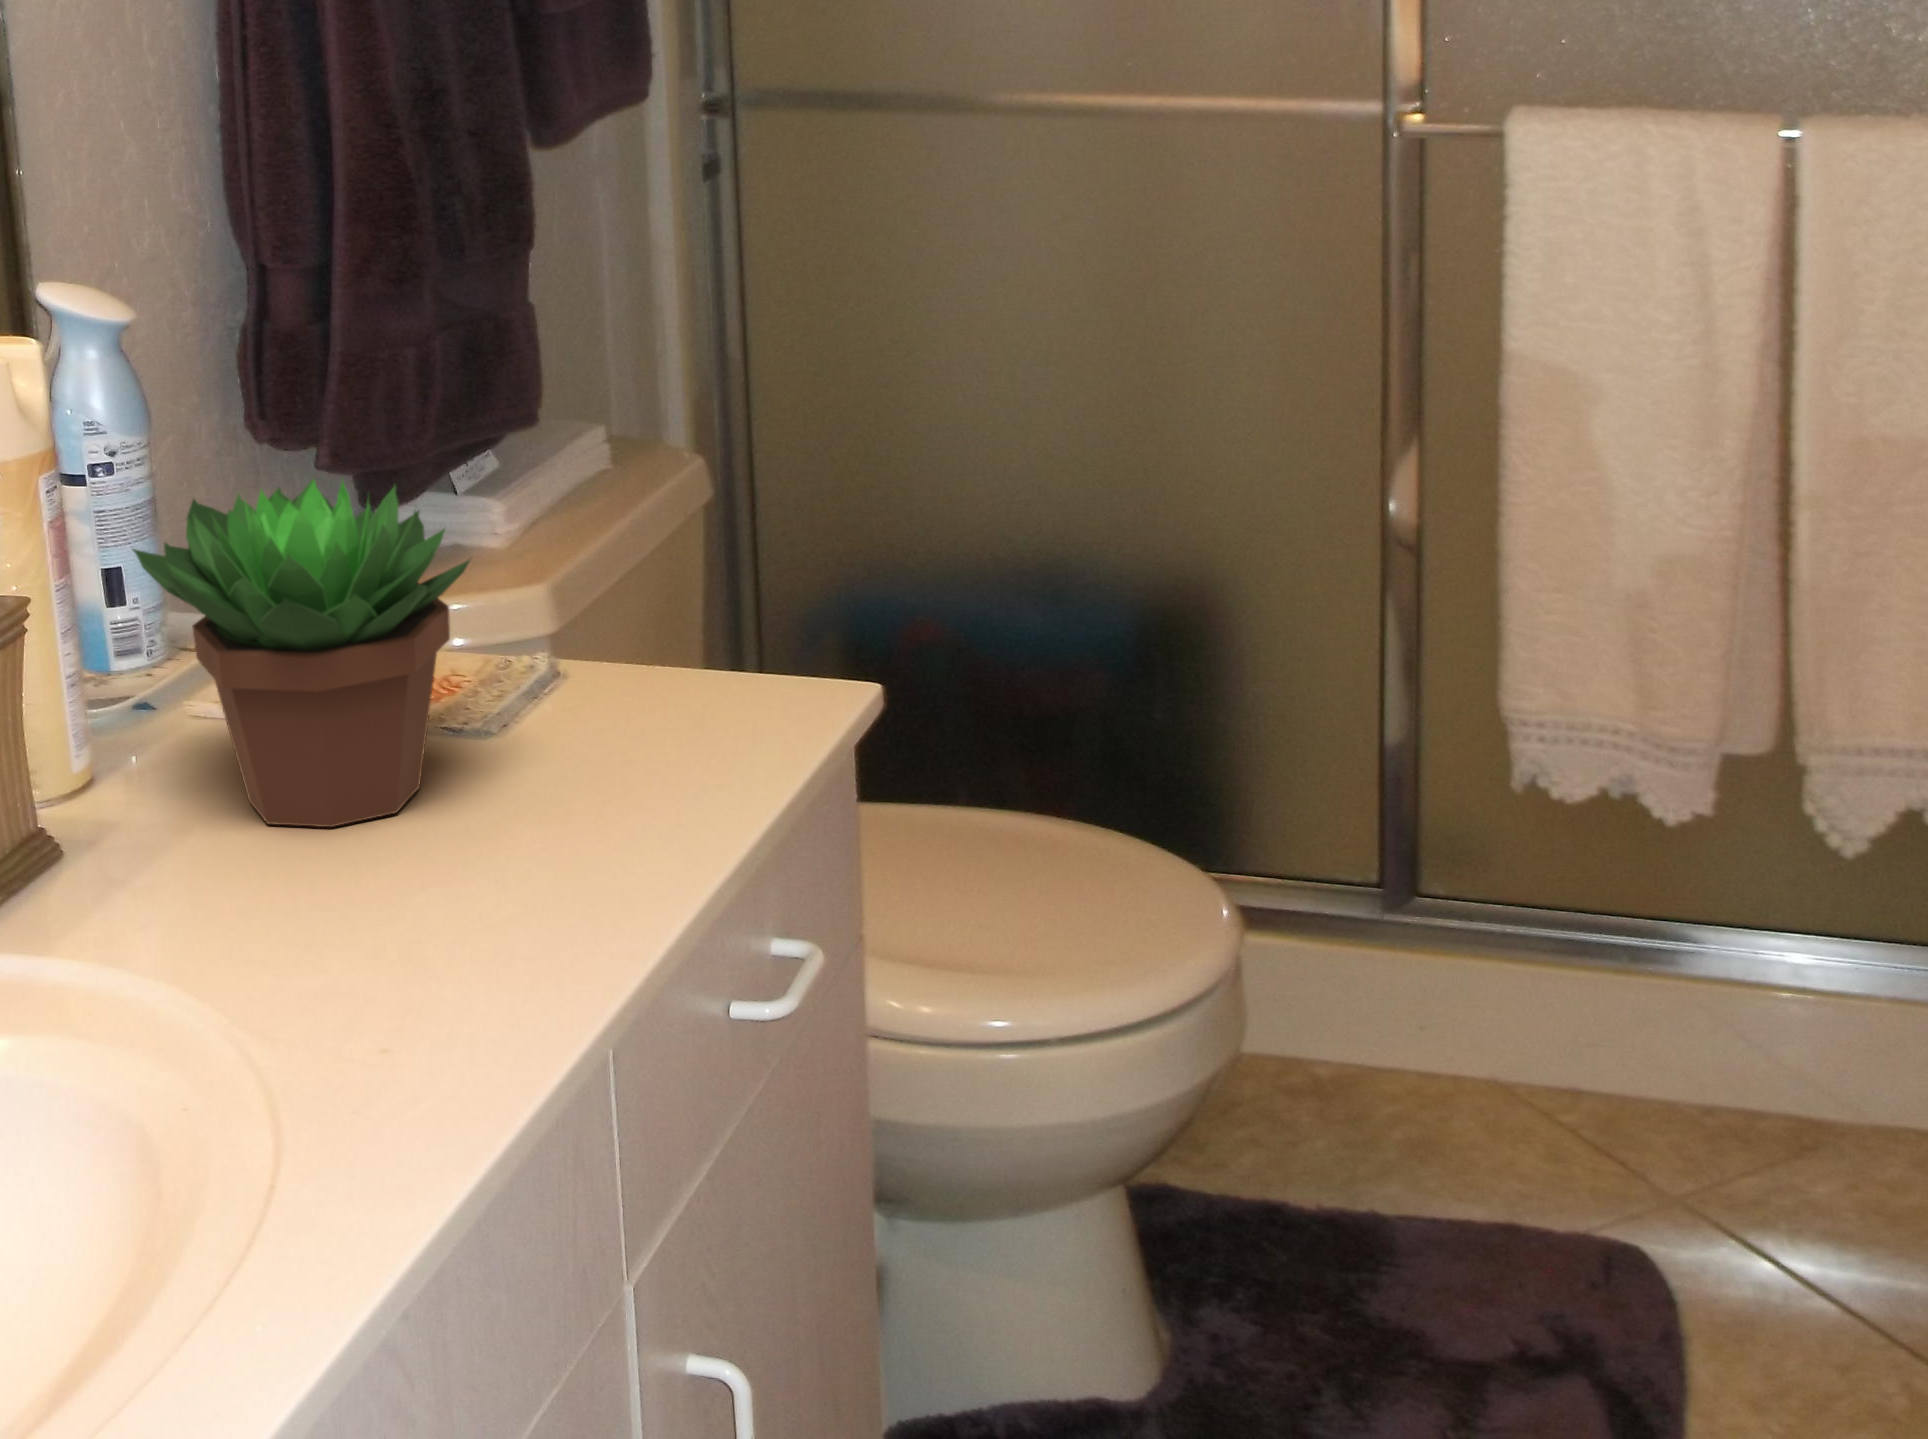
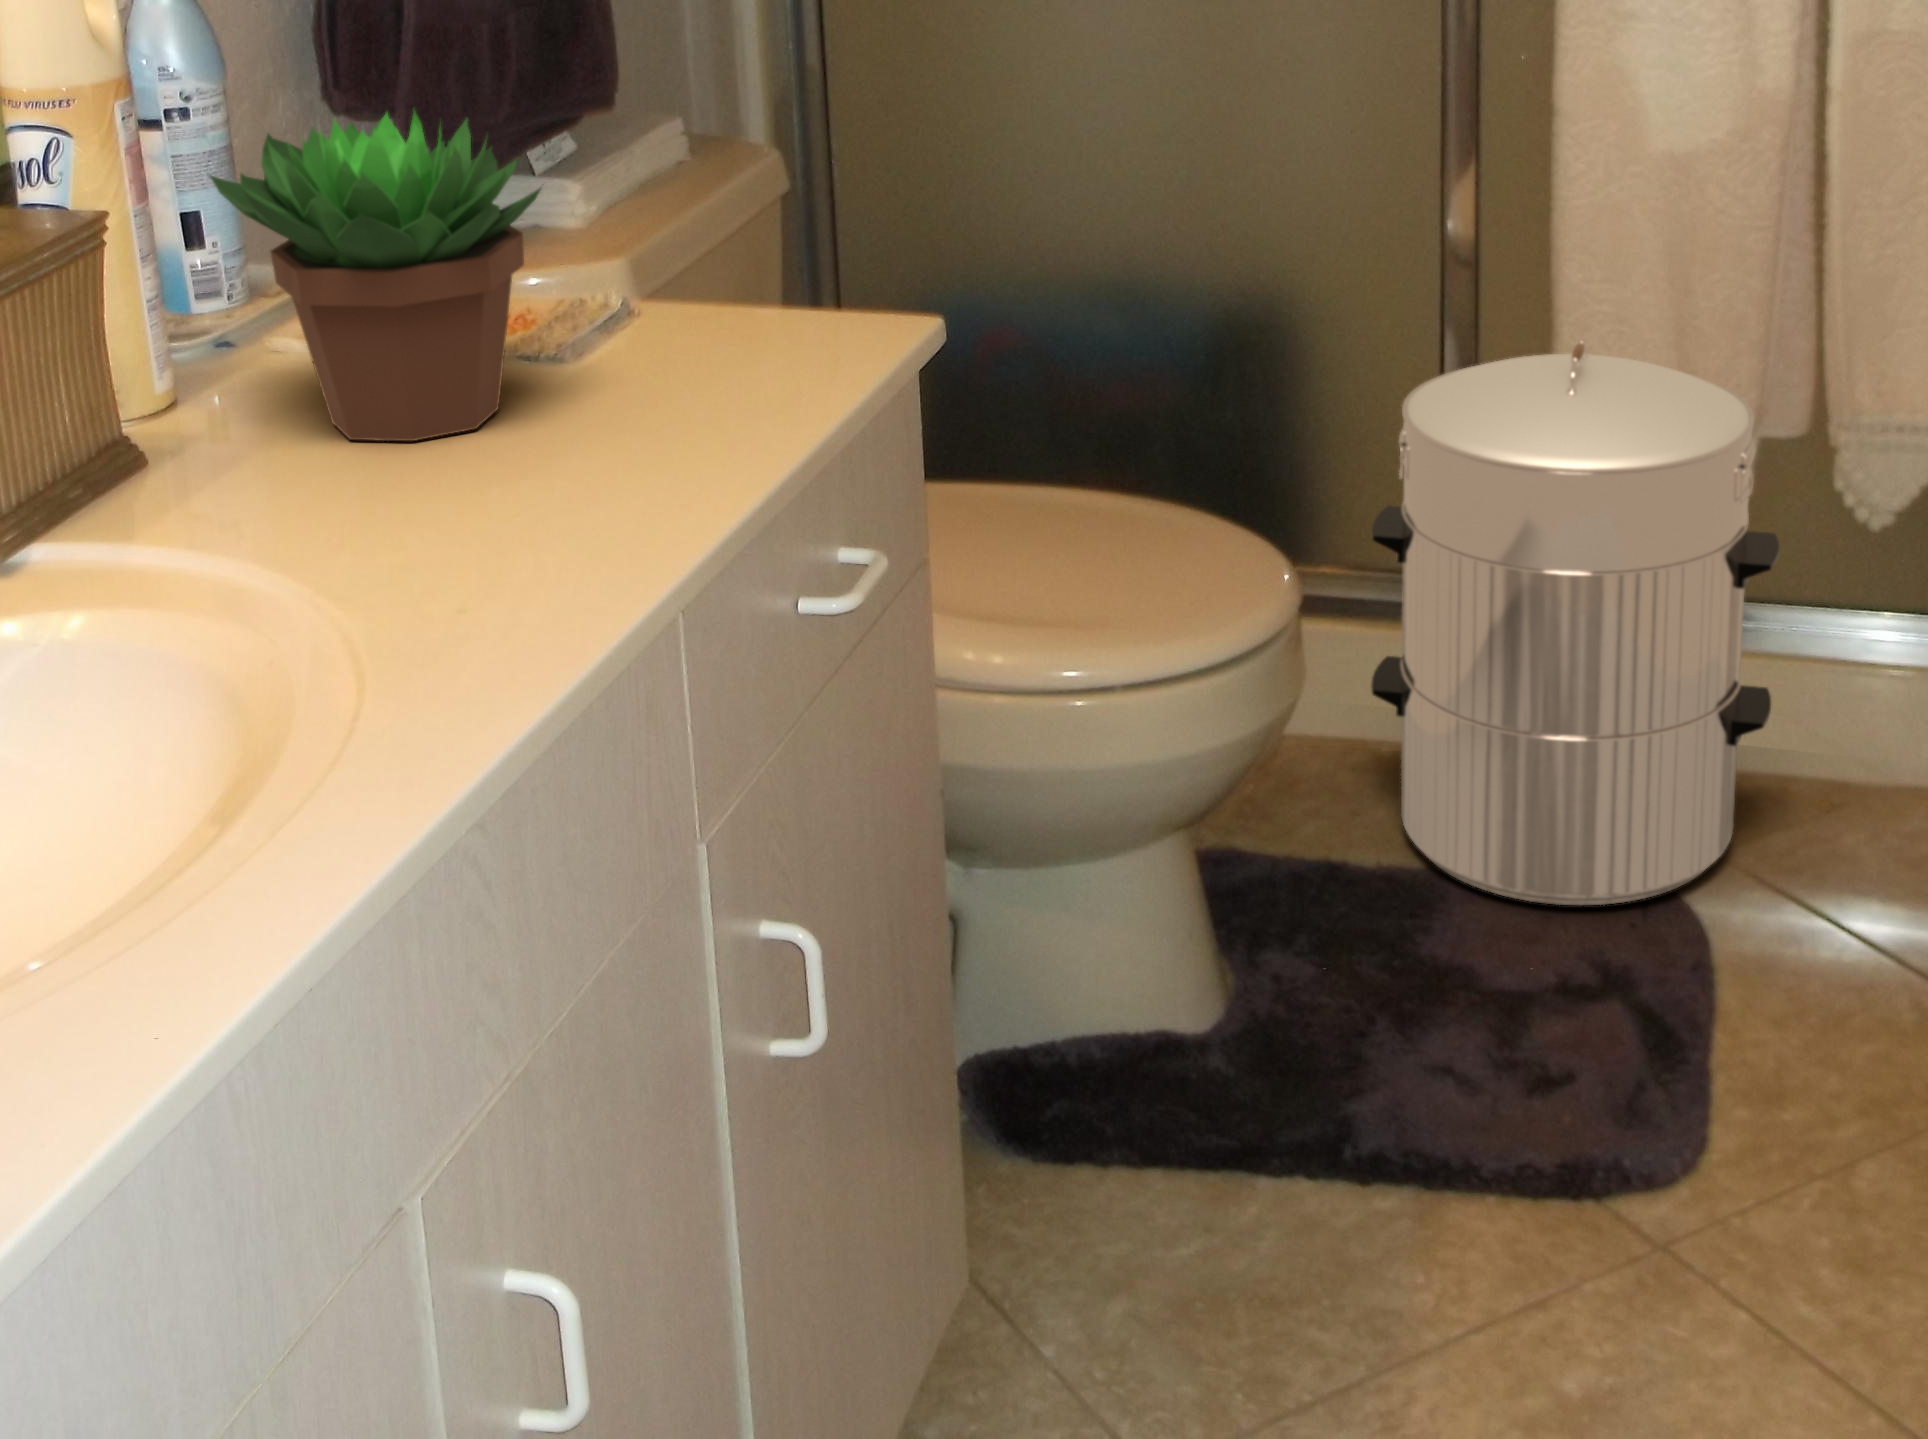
waste bin: none [1309,654,1746,1263] -> present [1371,341,1779,905]

